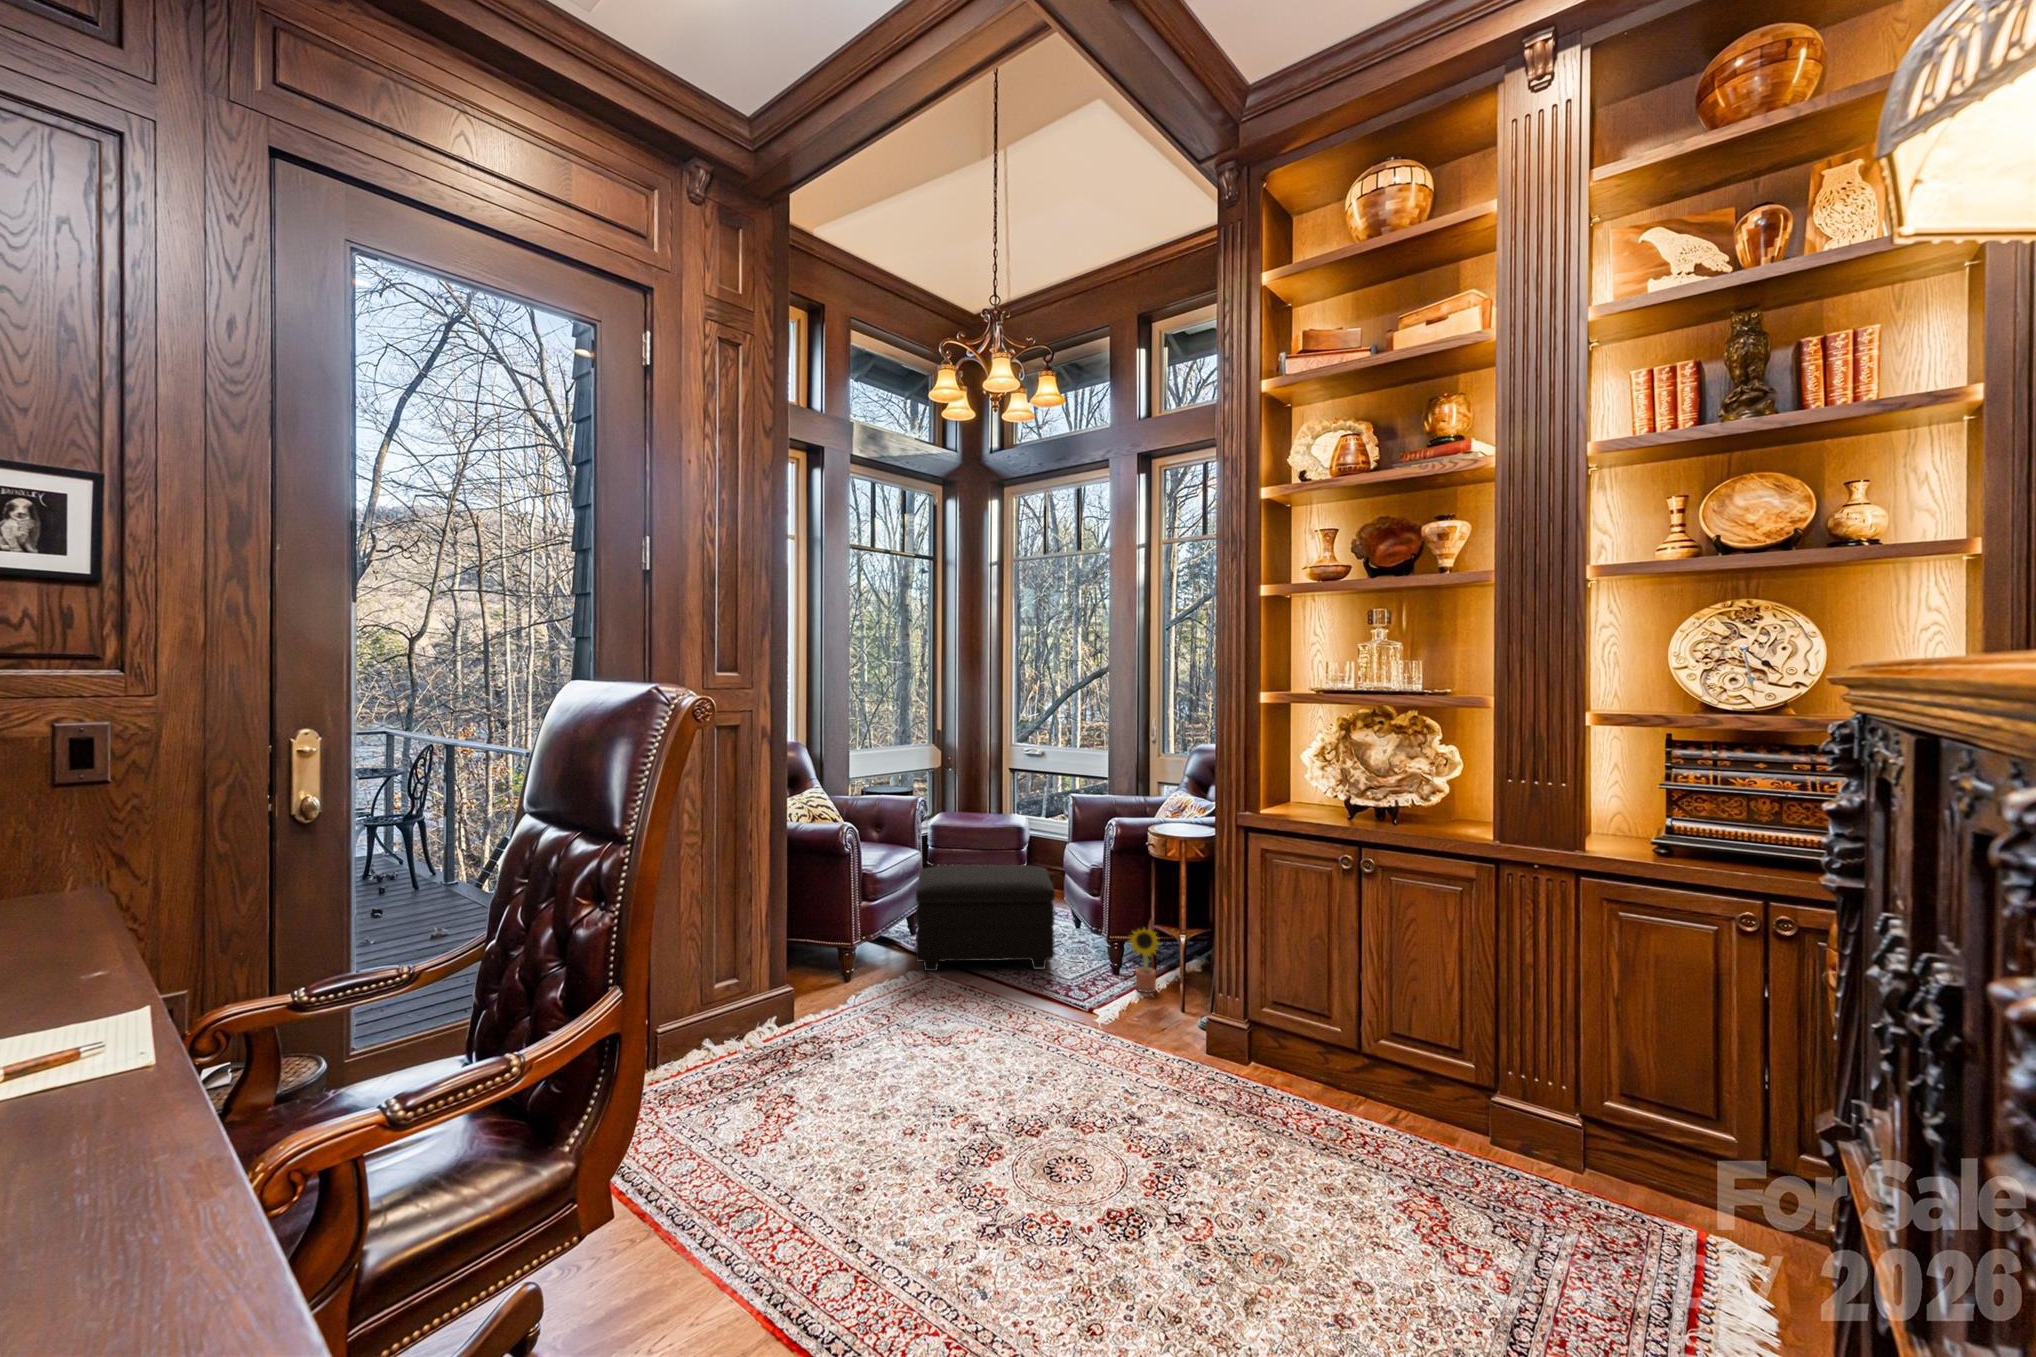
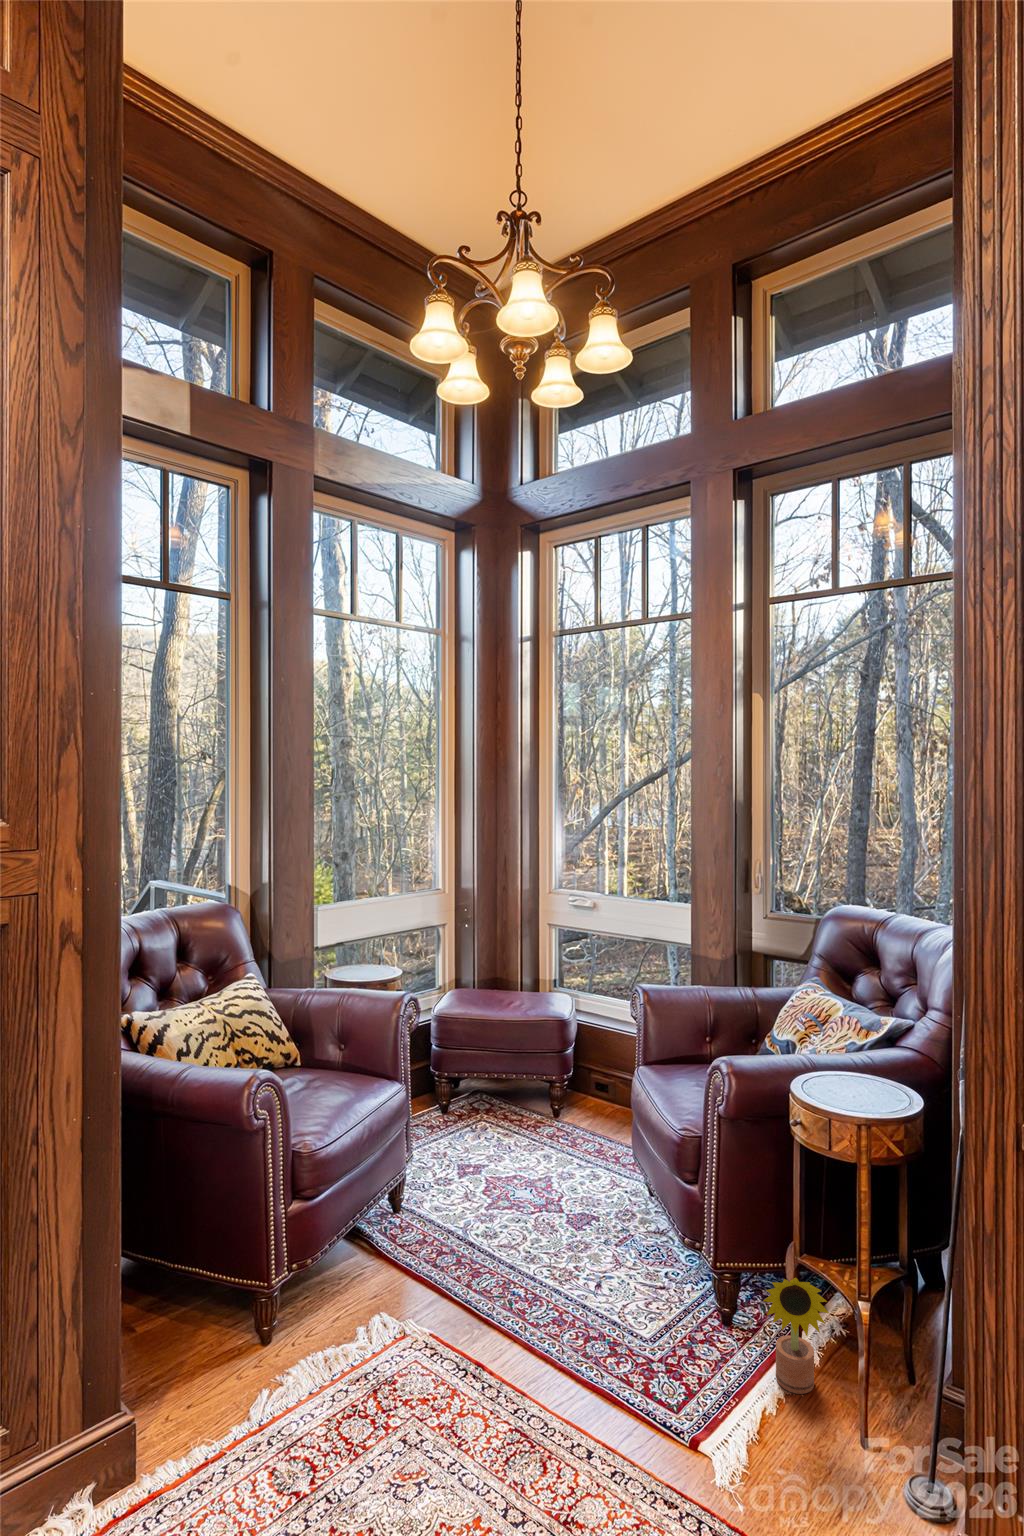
footstool: present [916,865,1055,971] -> none [385,1108,624,1313]

